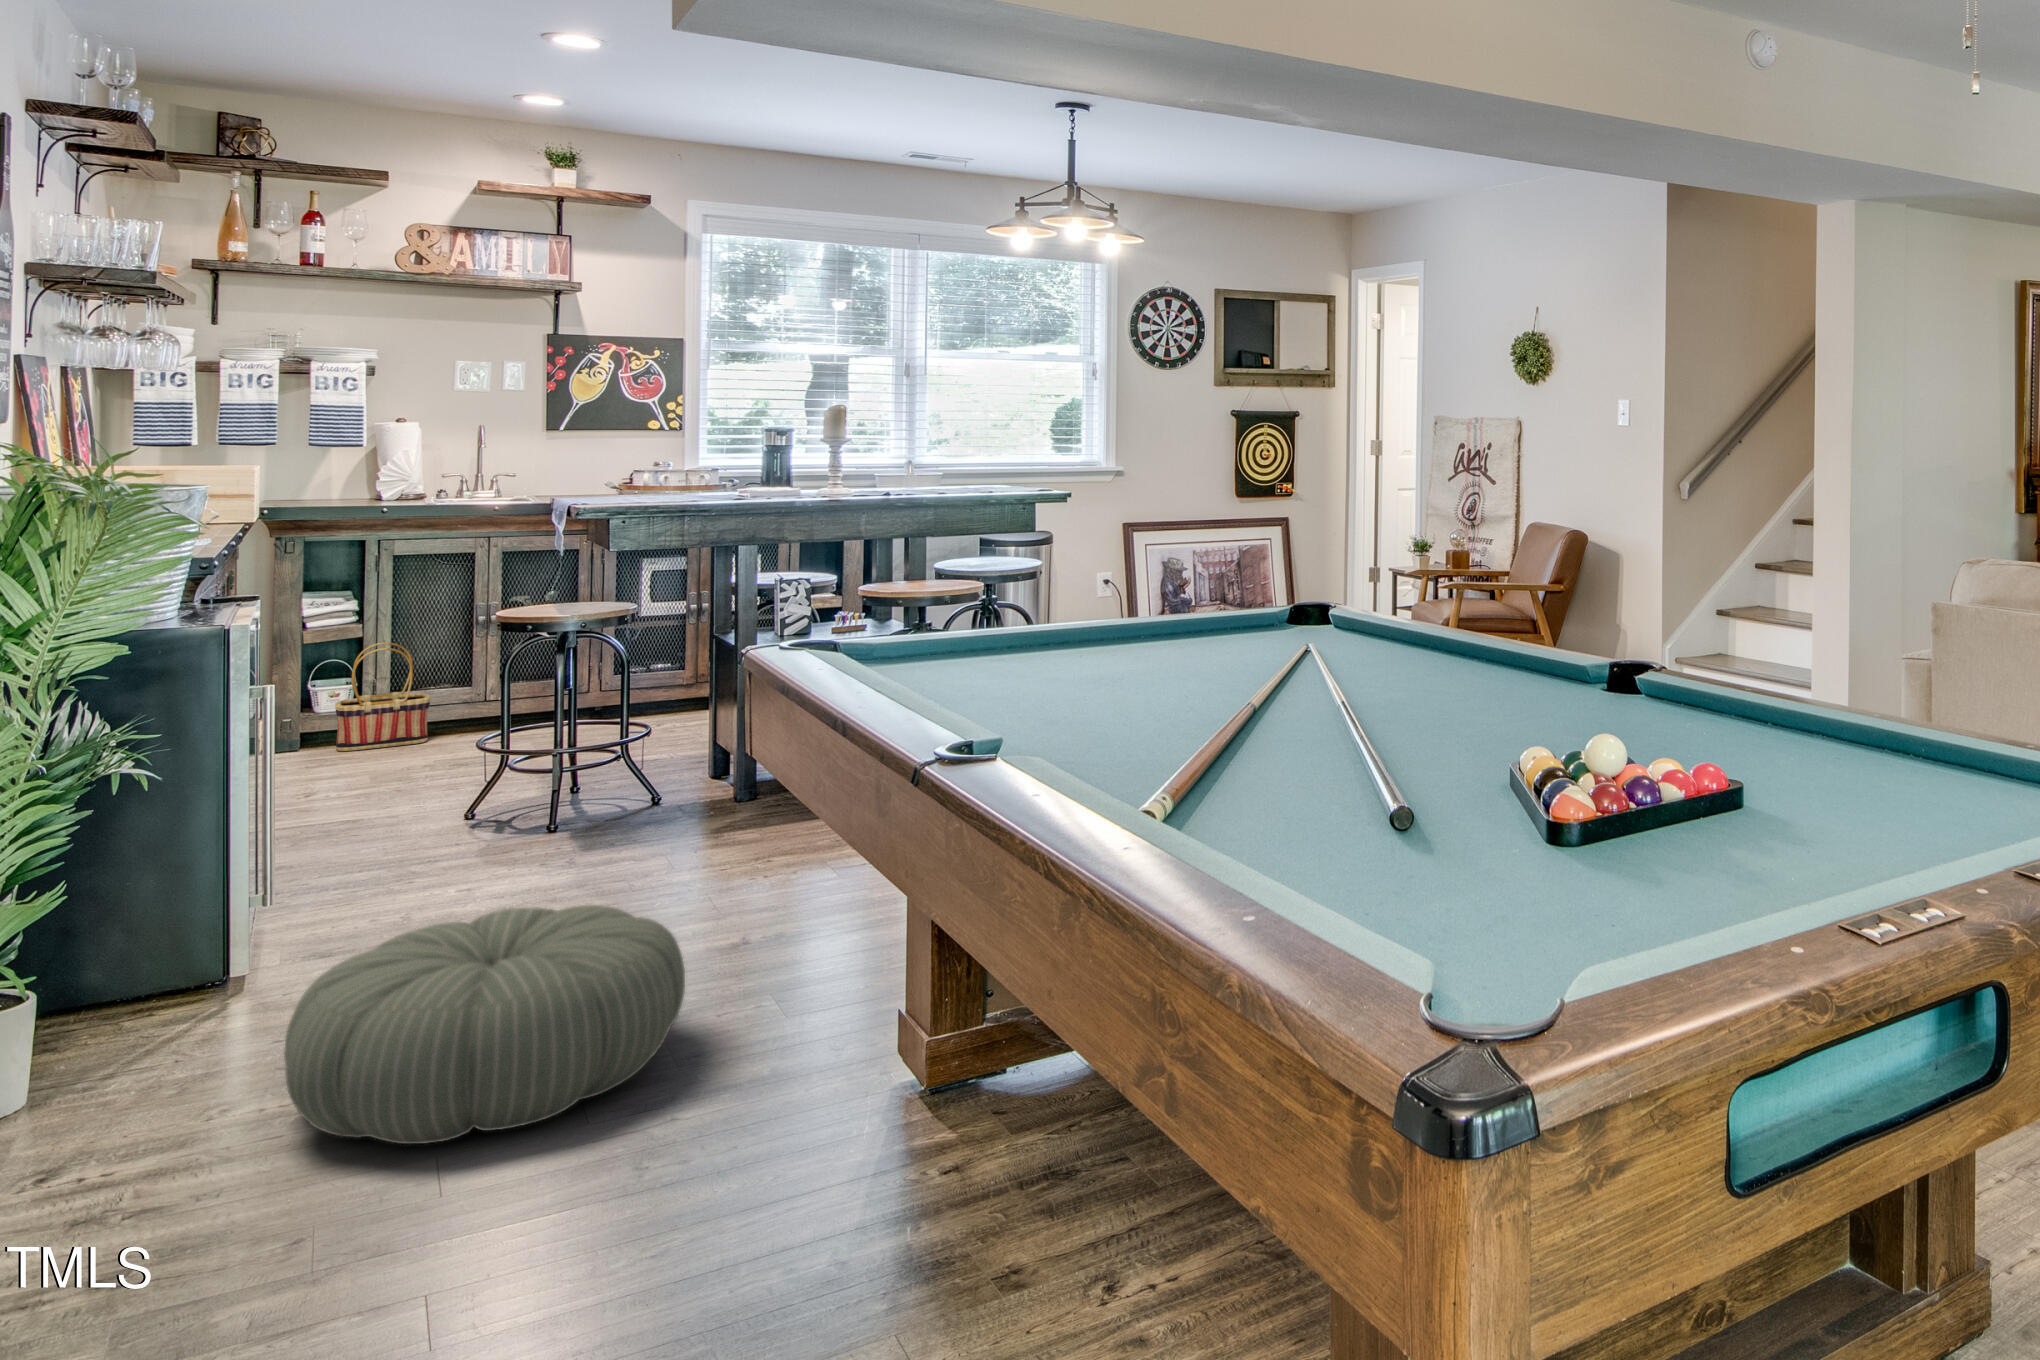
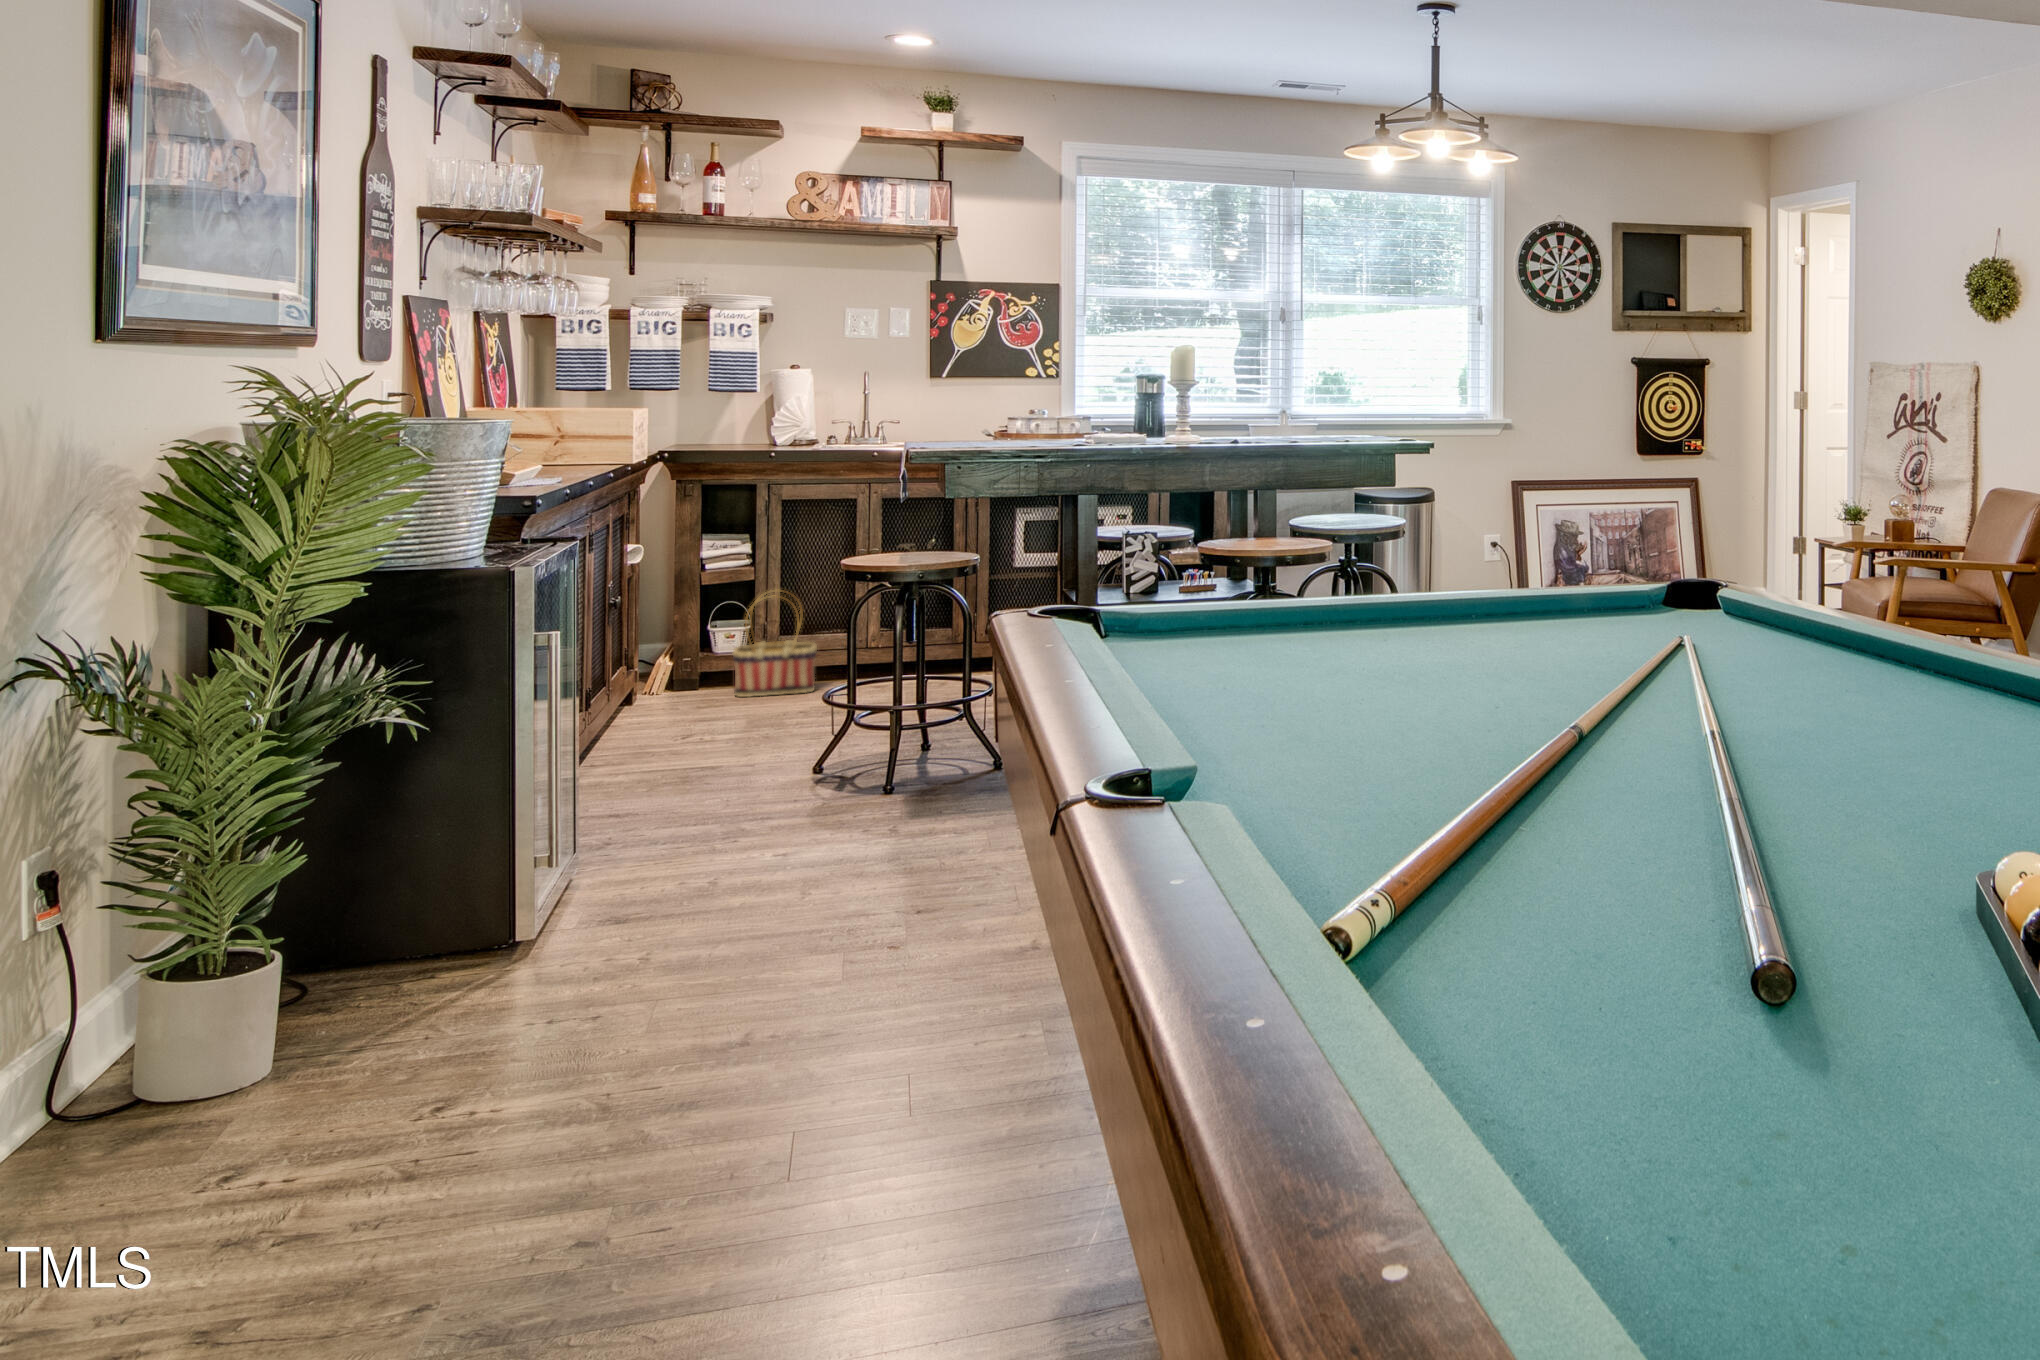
pouf: present [284,905,685,1144] -> none [470,902,909,1182]

